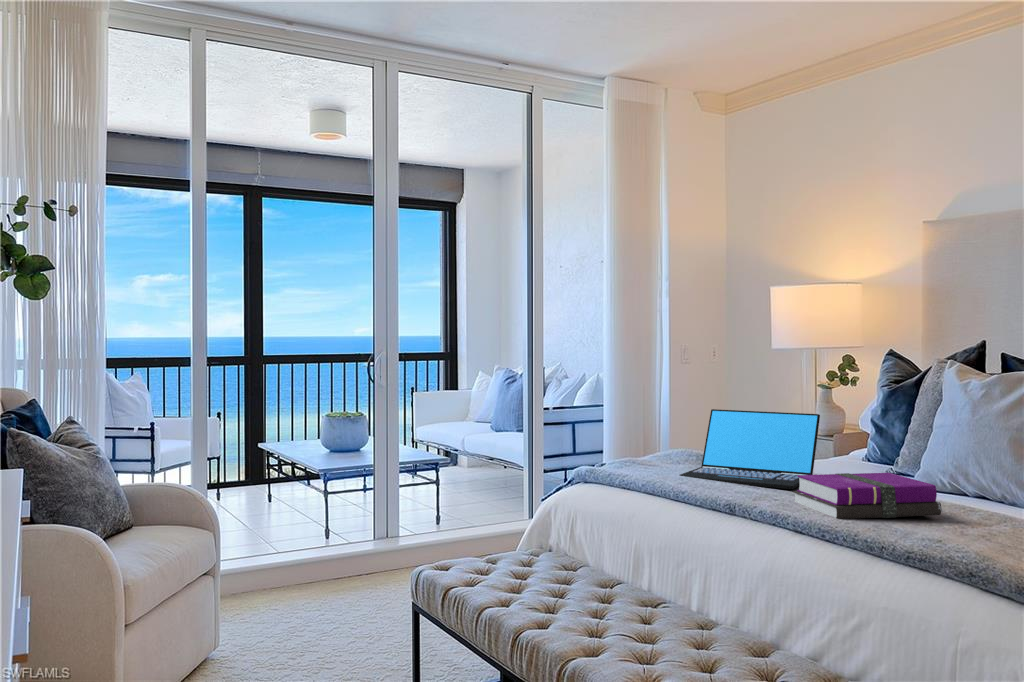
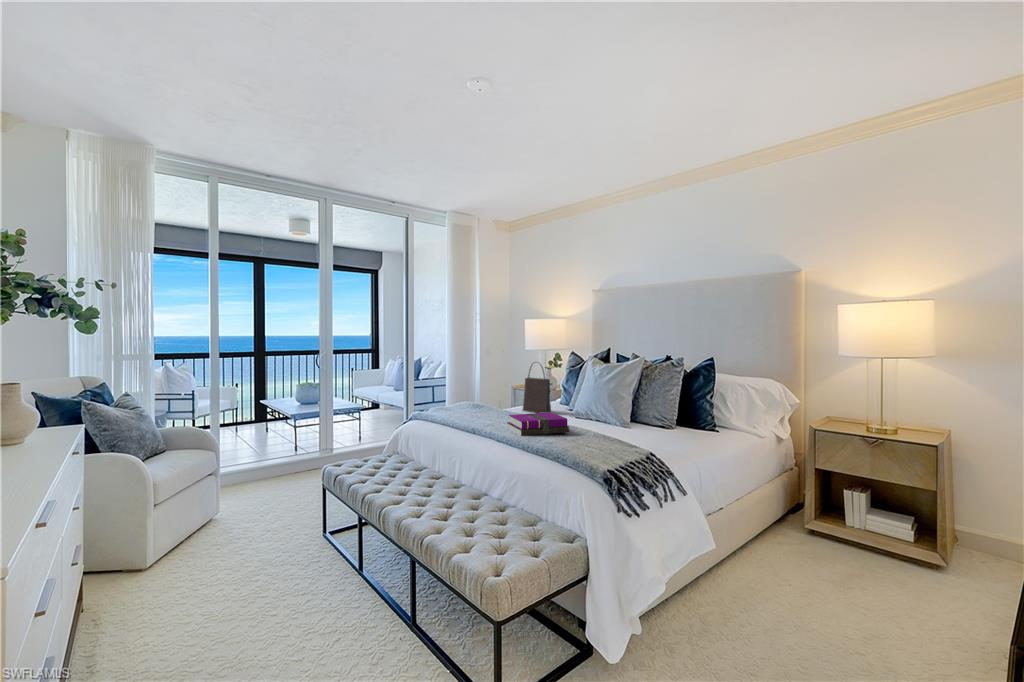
handbag: none [801,367,871,478] -> present [523,362,552,413]
laptop: present [680,409,820,489] -> none [459,382,528,421]

